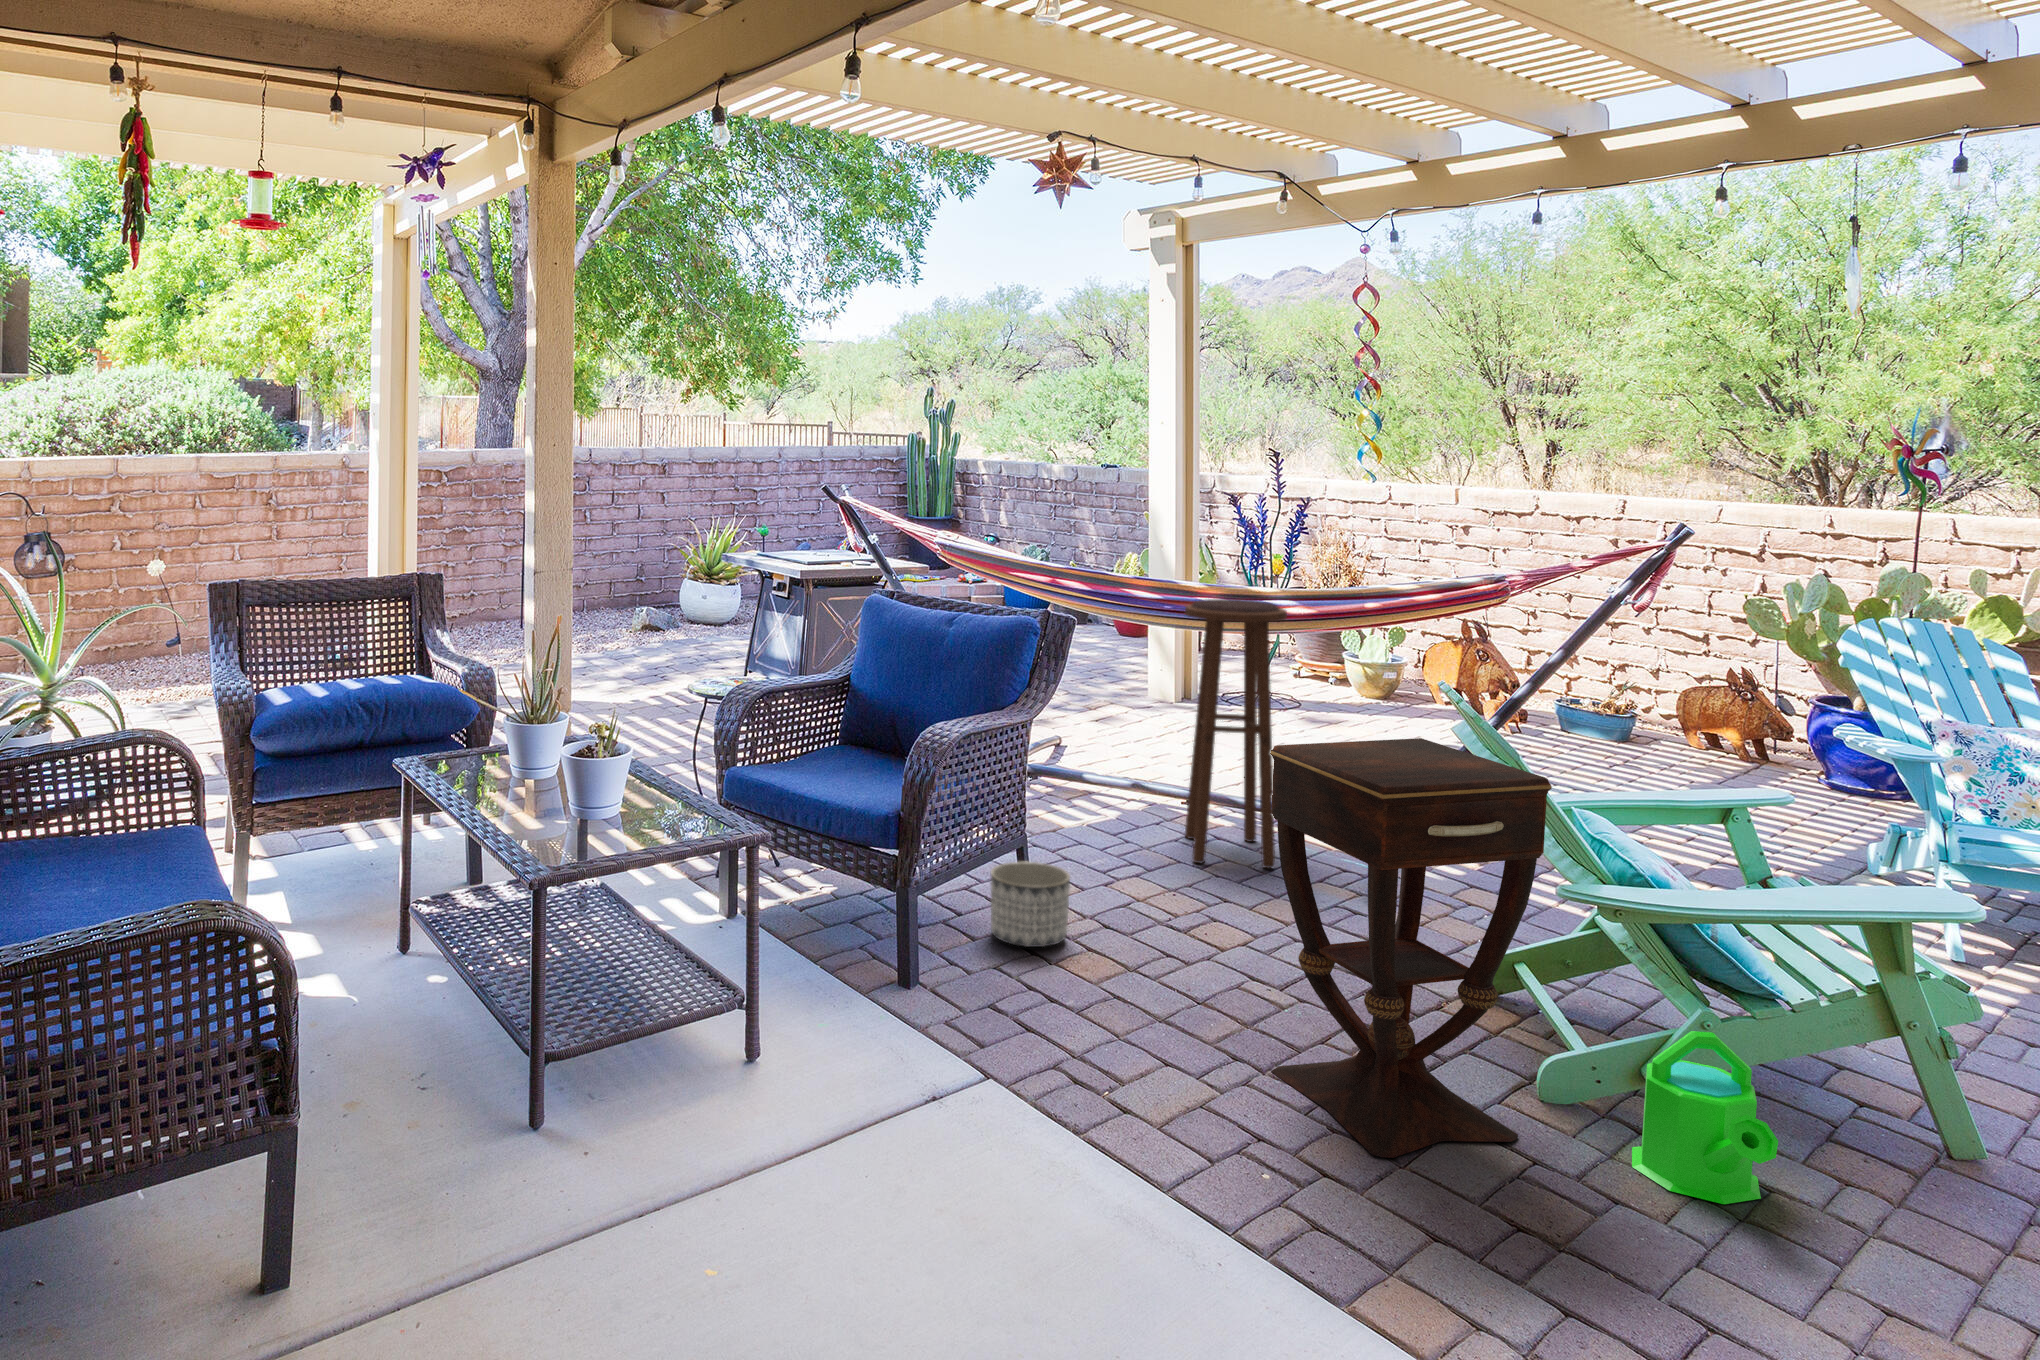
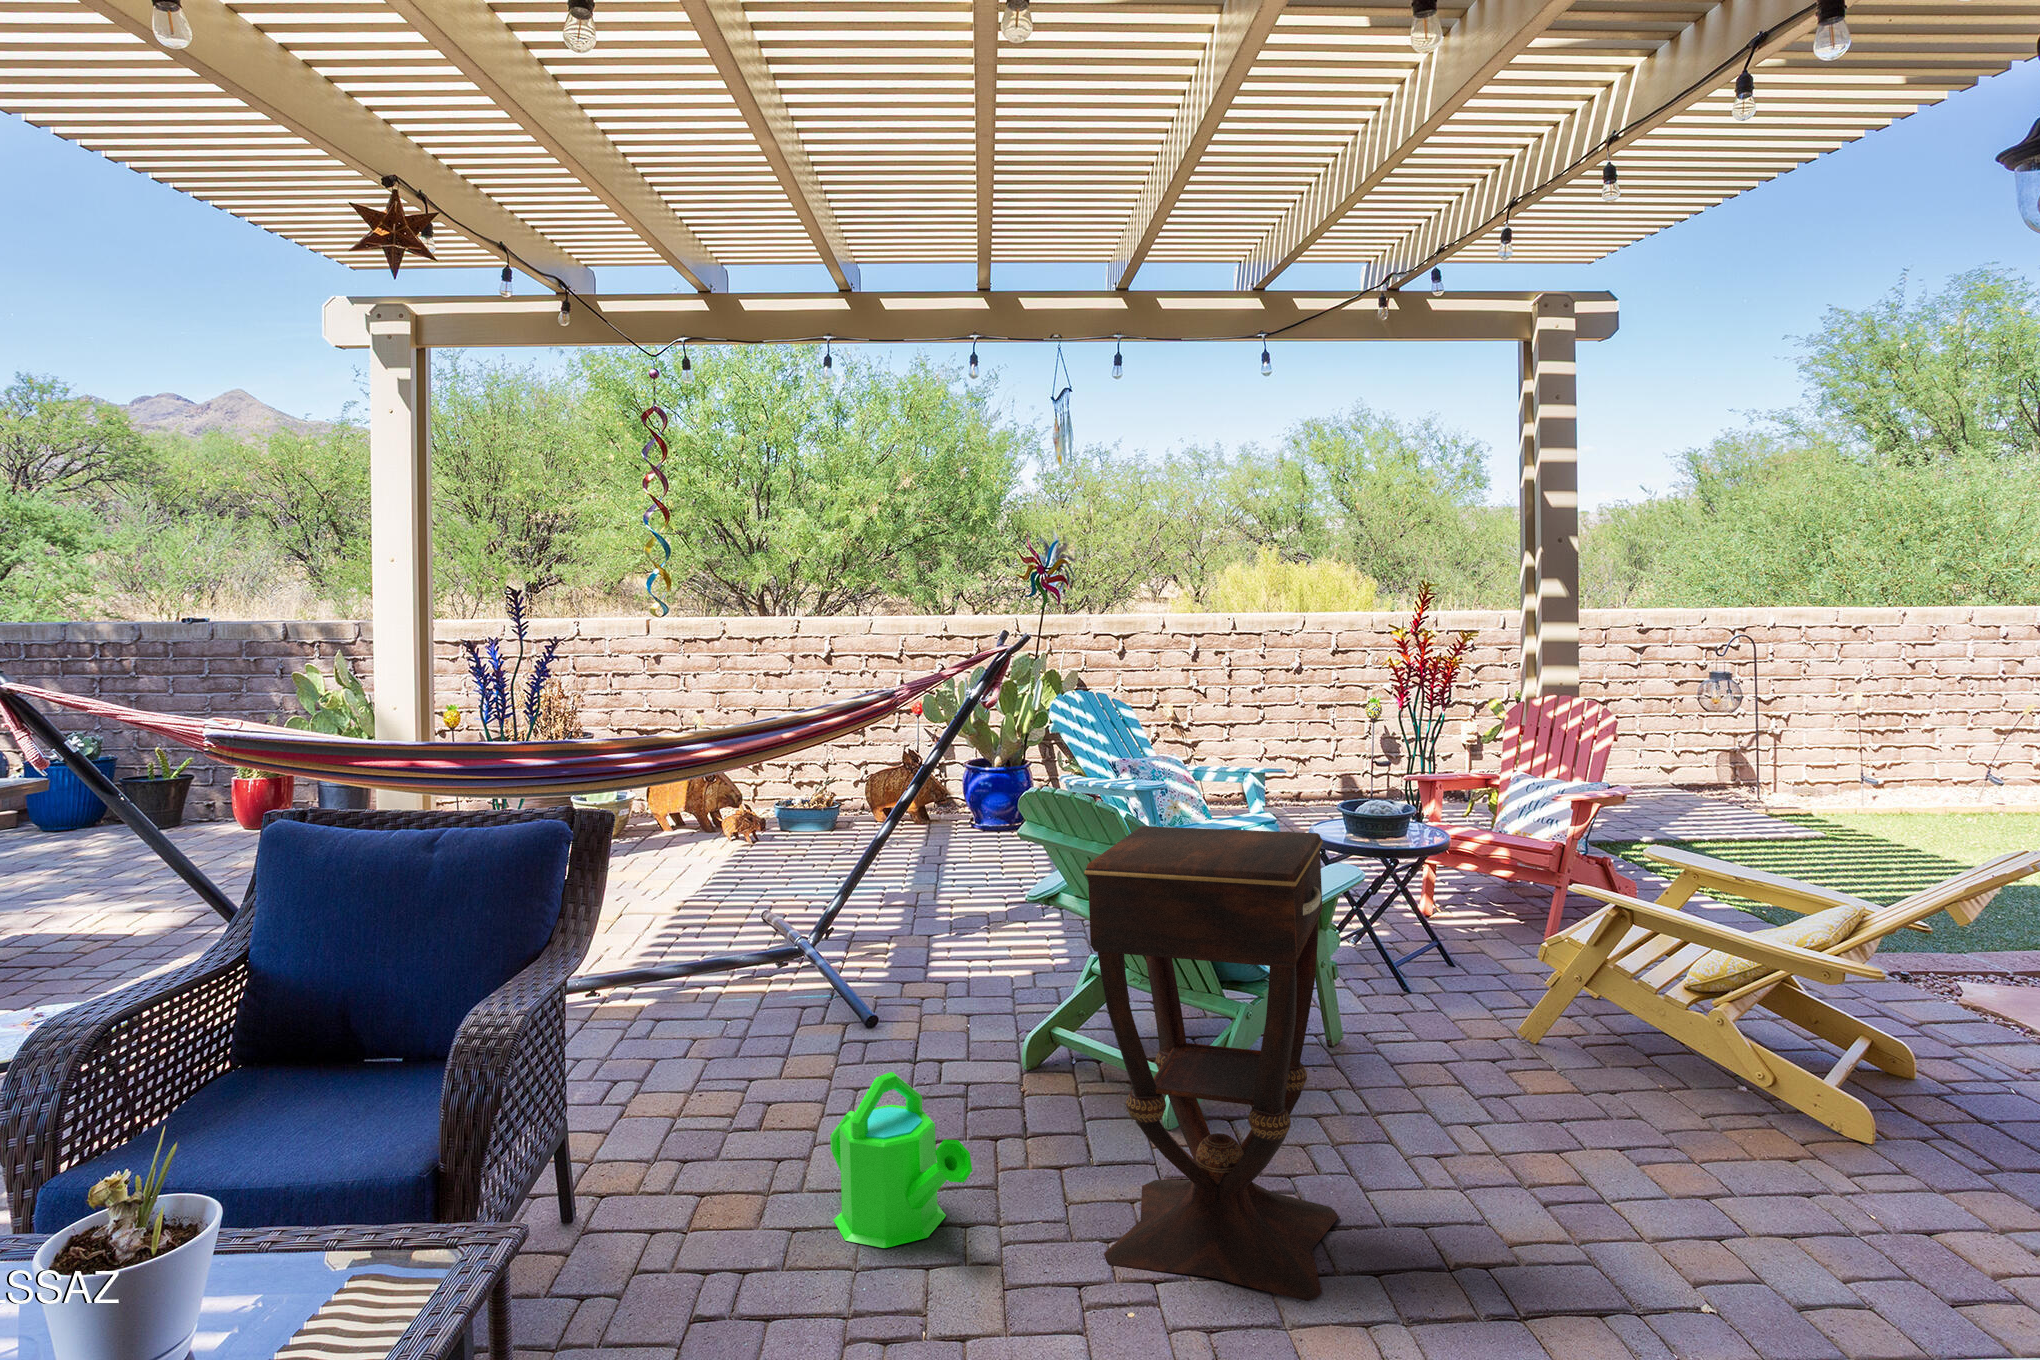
stool: present [1185,599,1287,868] -> none [637,730,774,1058]
planter: present [991,862,1070,947] -> none [595,1120,713,1264]
watering can: present [1632,1031,1778,1204] -> present [830,1072,972,1248]

